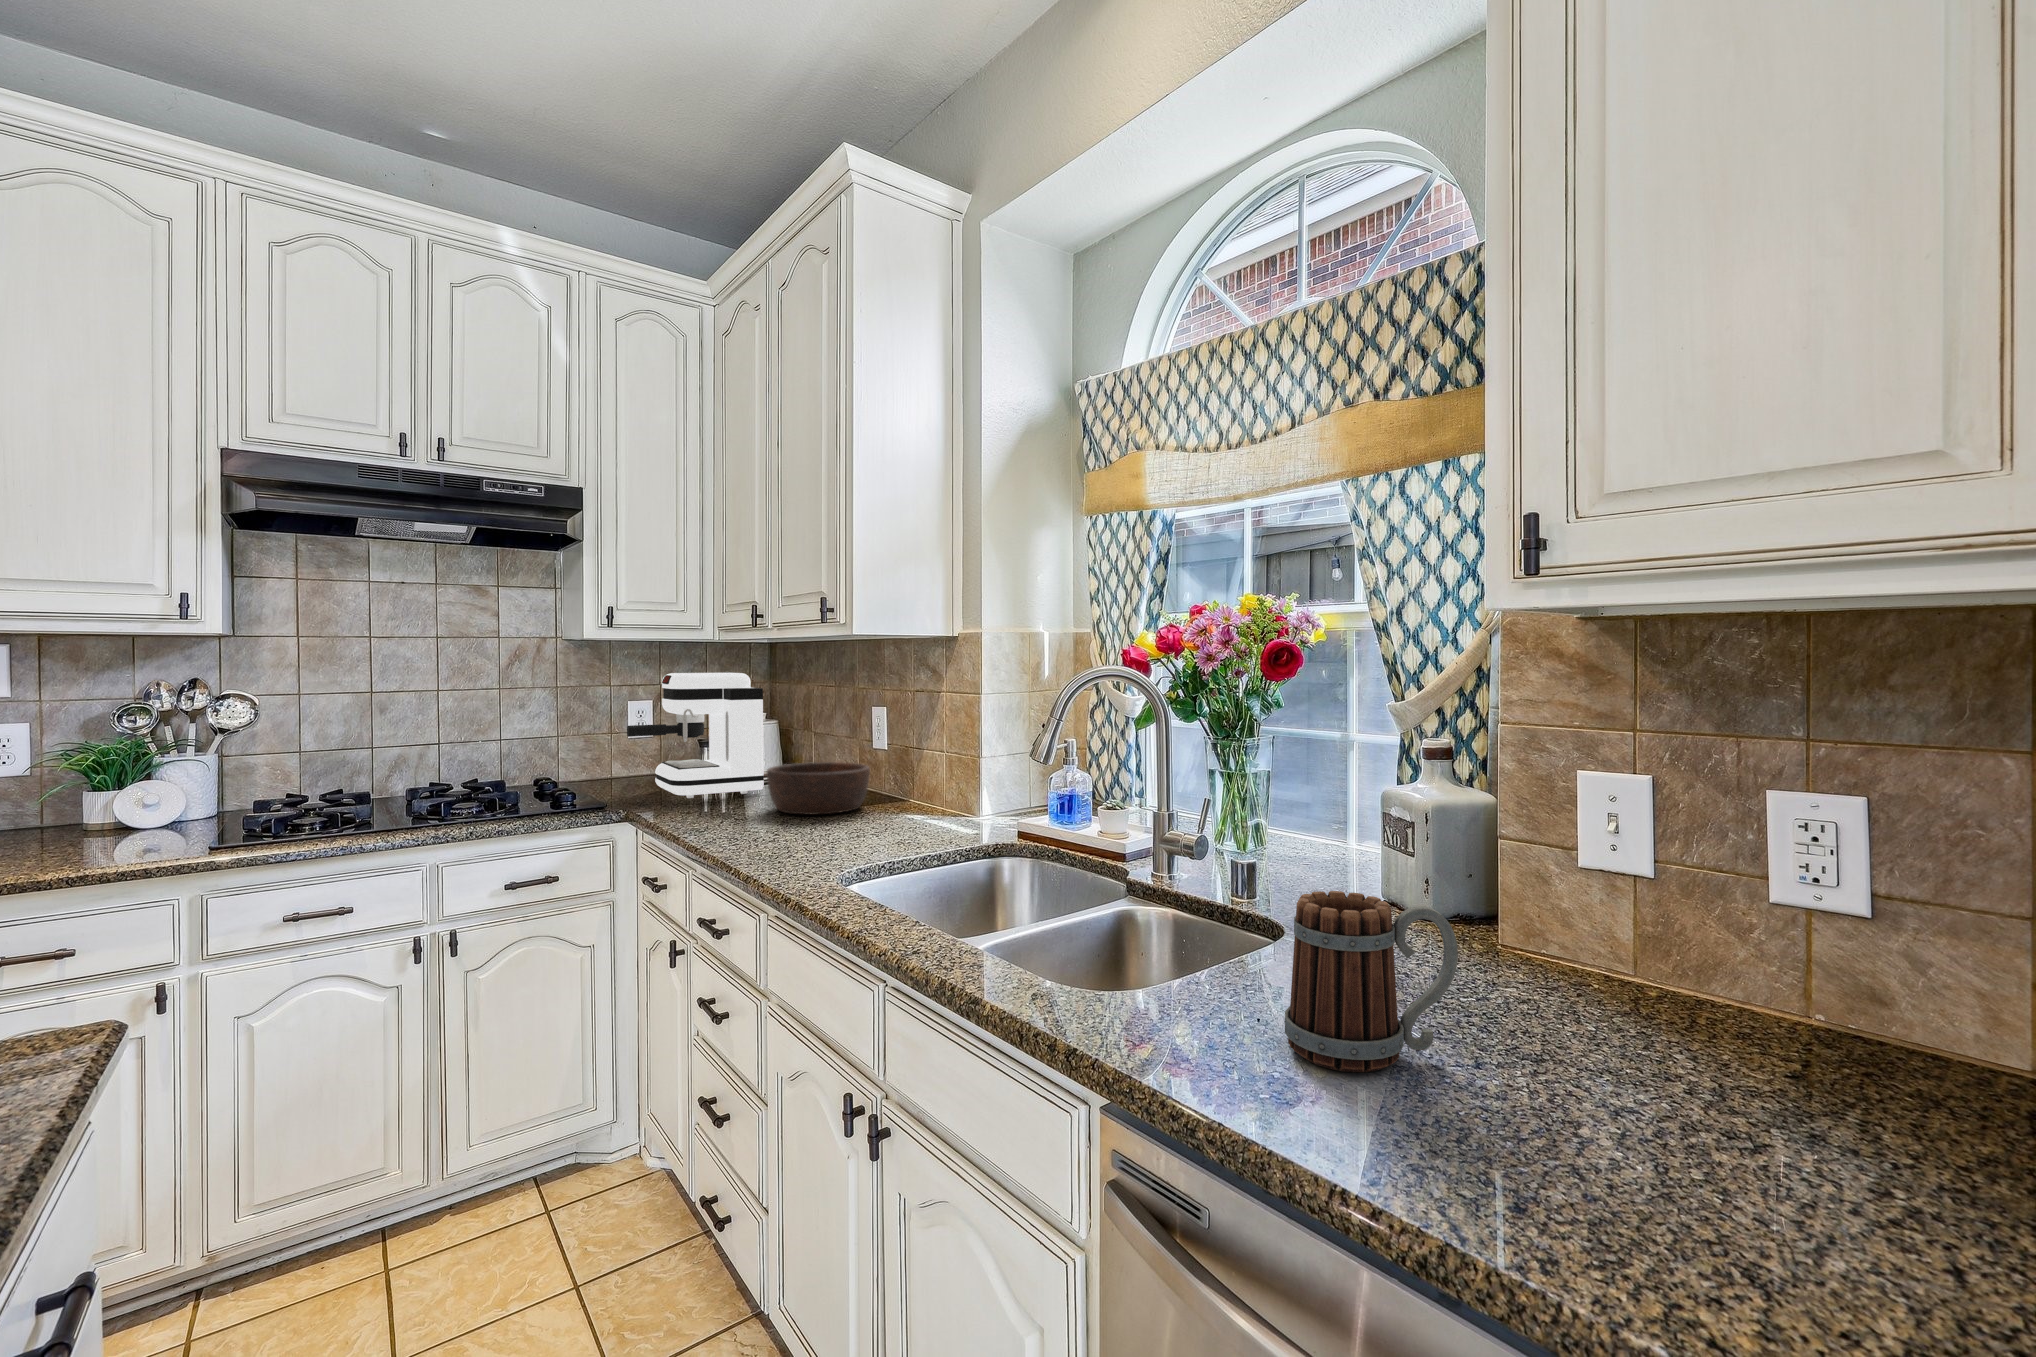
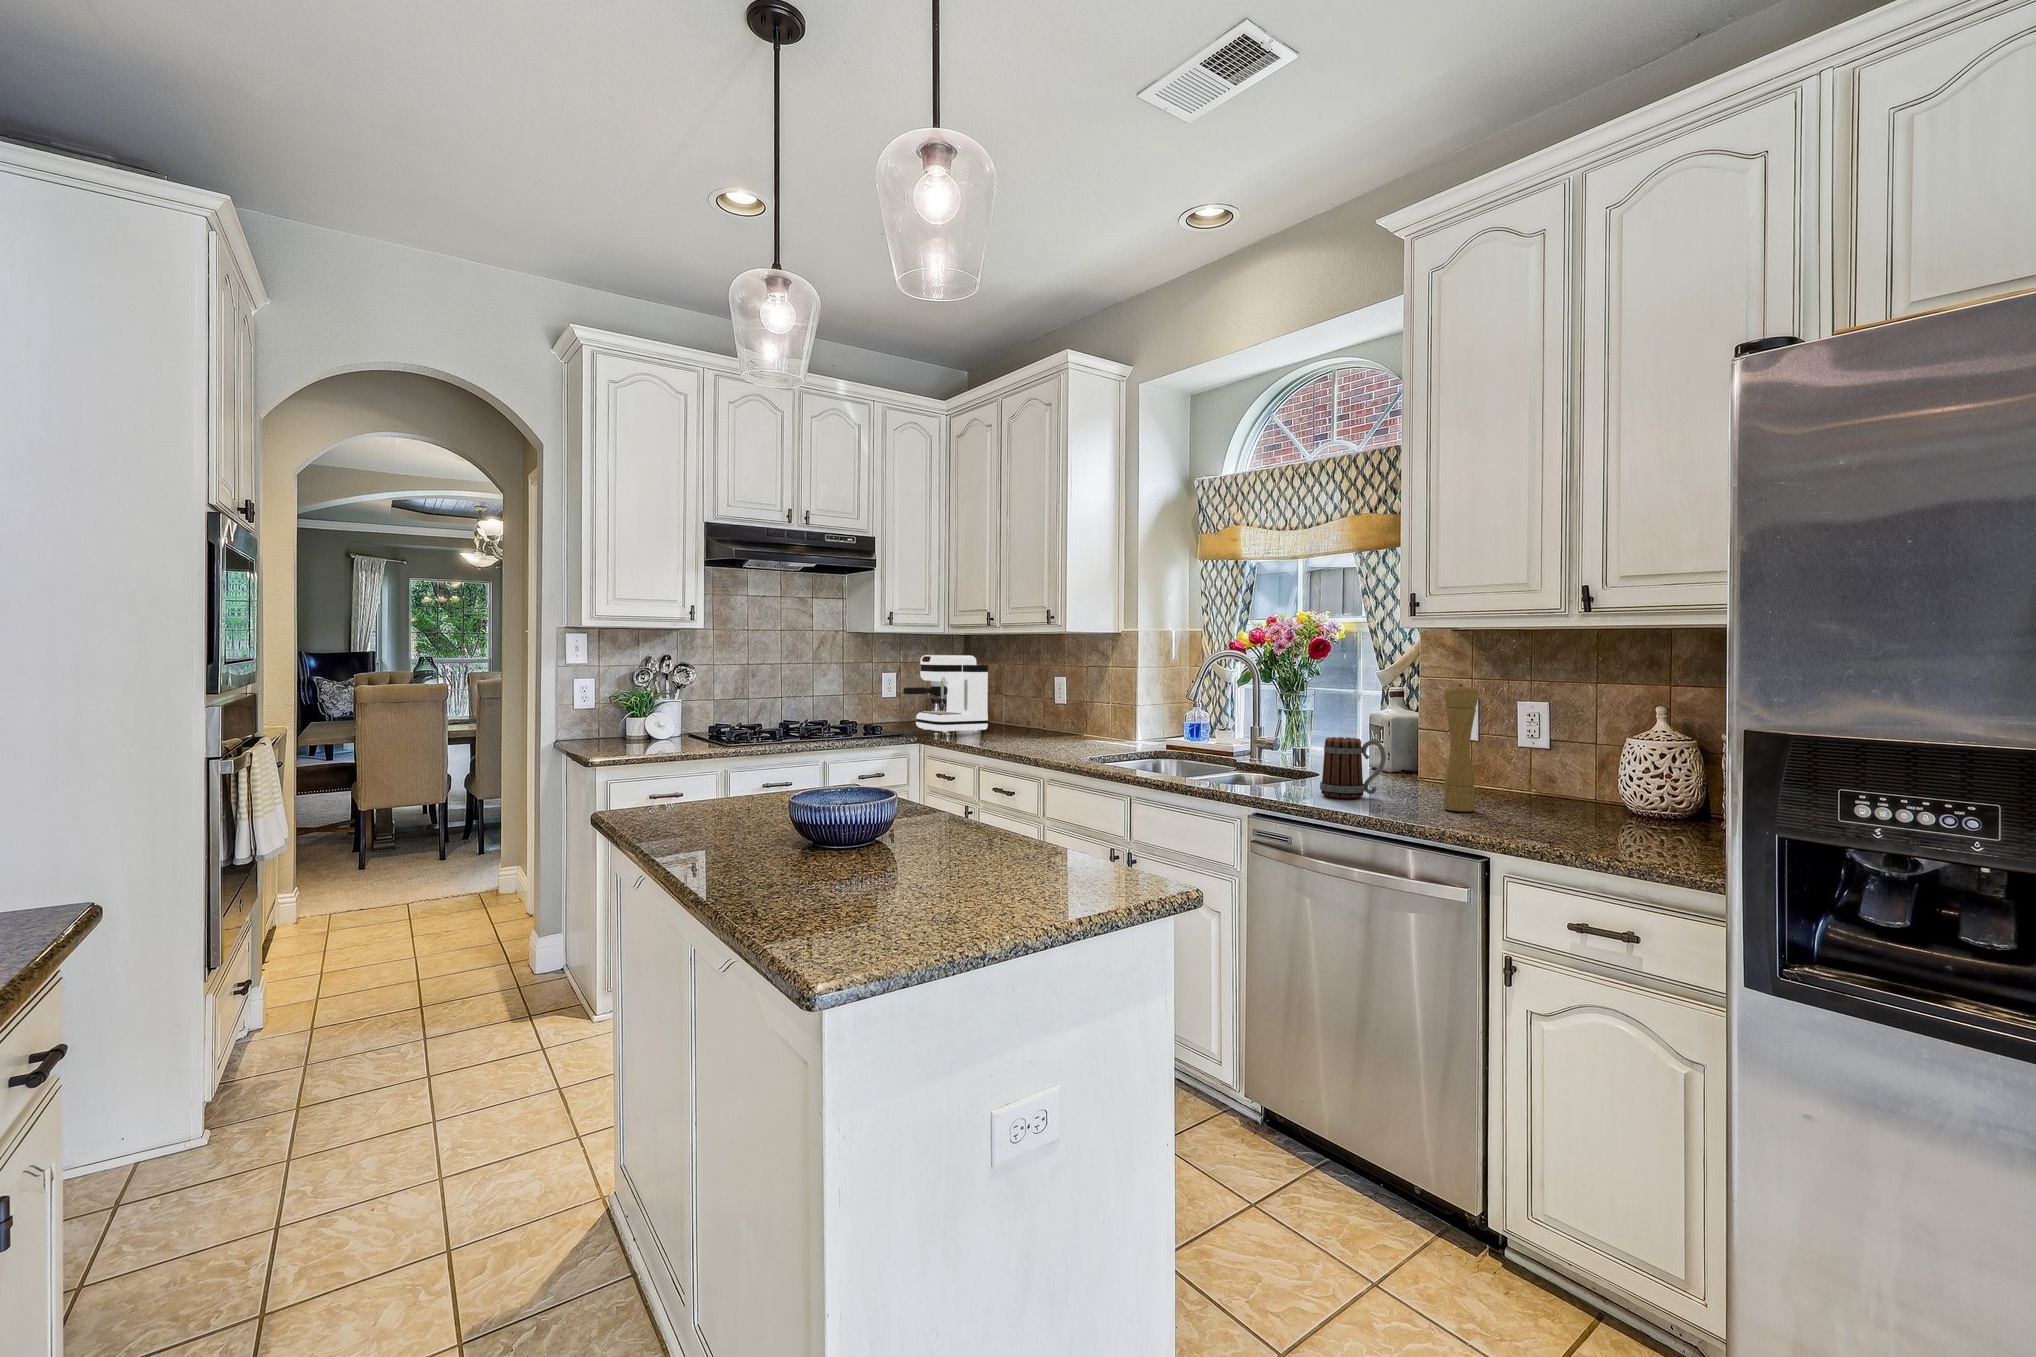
wooden bowl: present [767,762,870,814] -> none [1004,711,1066,740]
pepper mill: none [1652,773,1774,1178] -> present [1443,684,1479,812]

